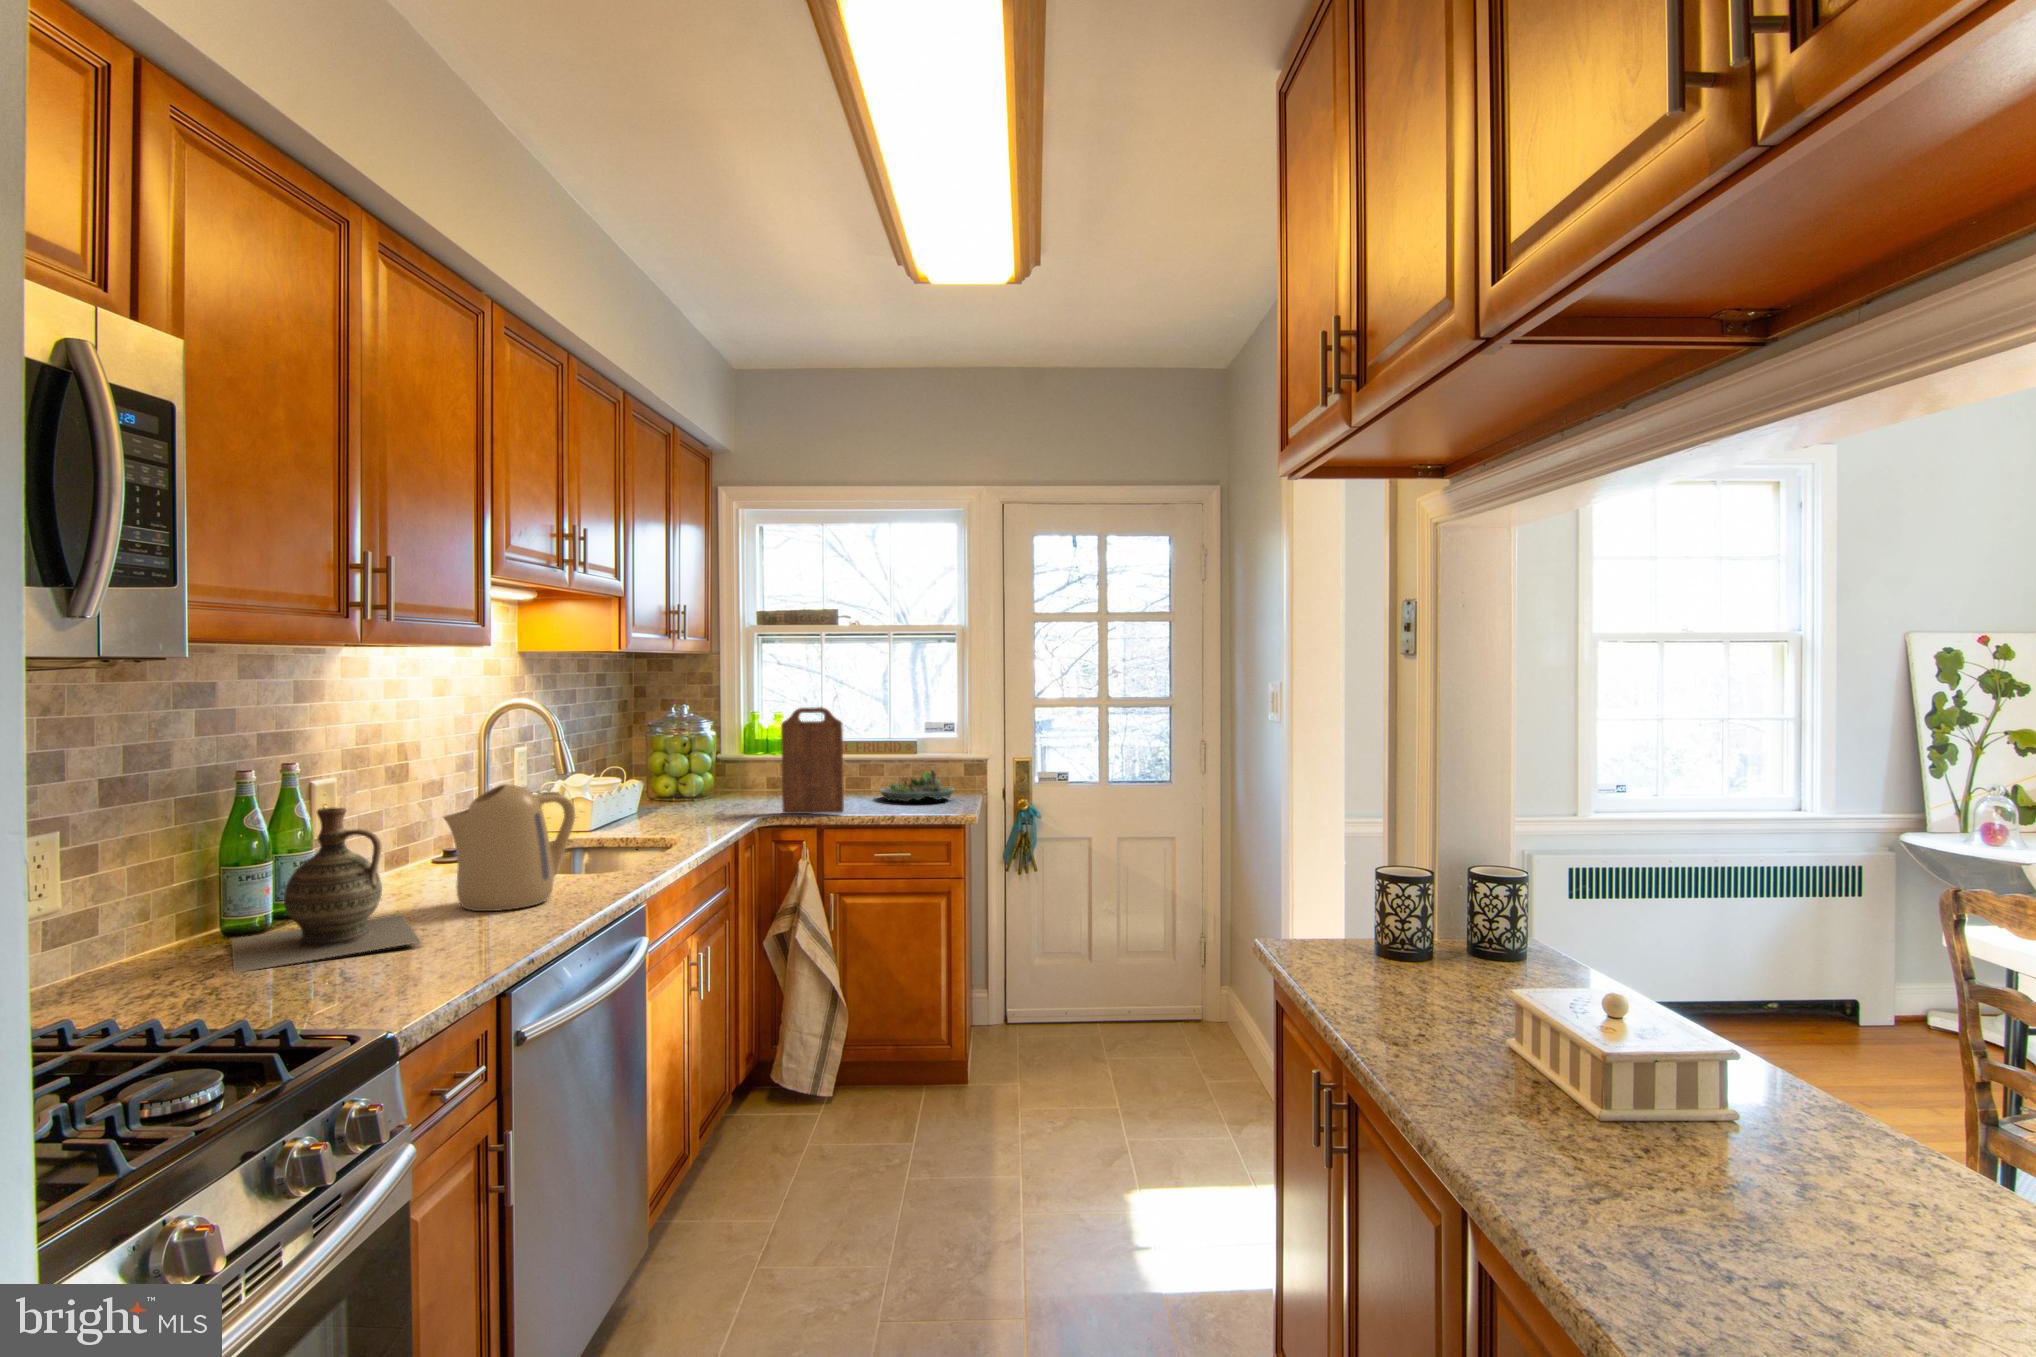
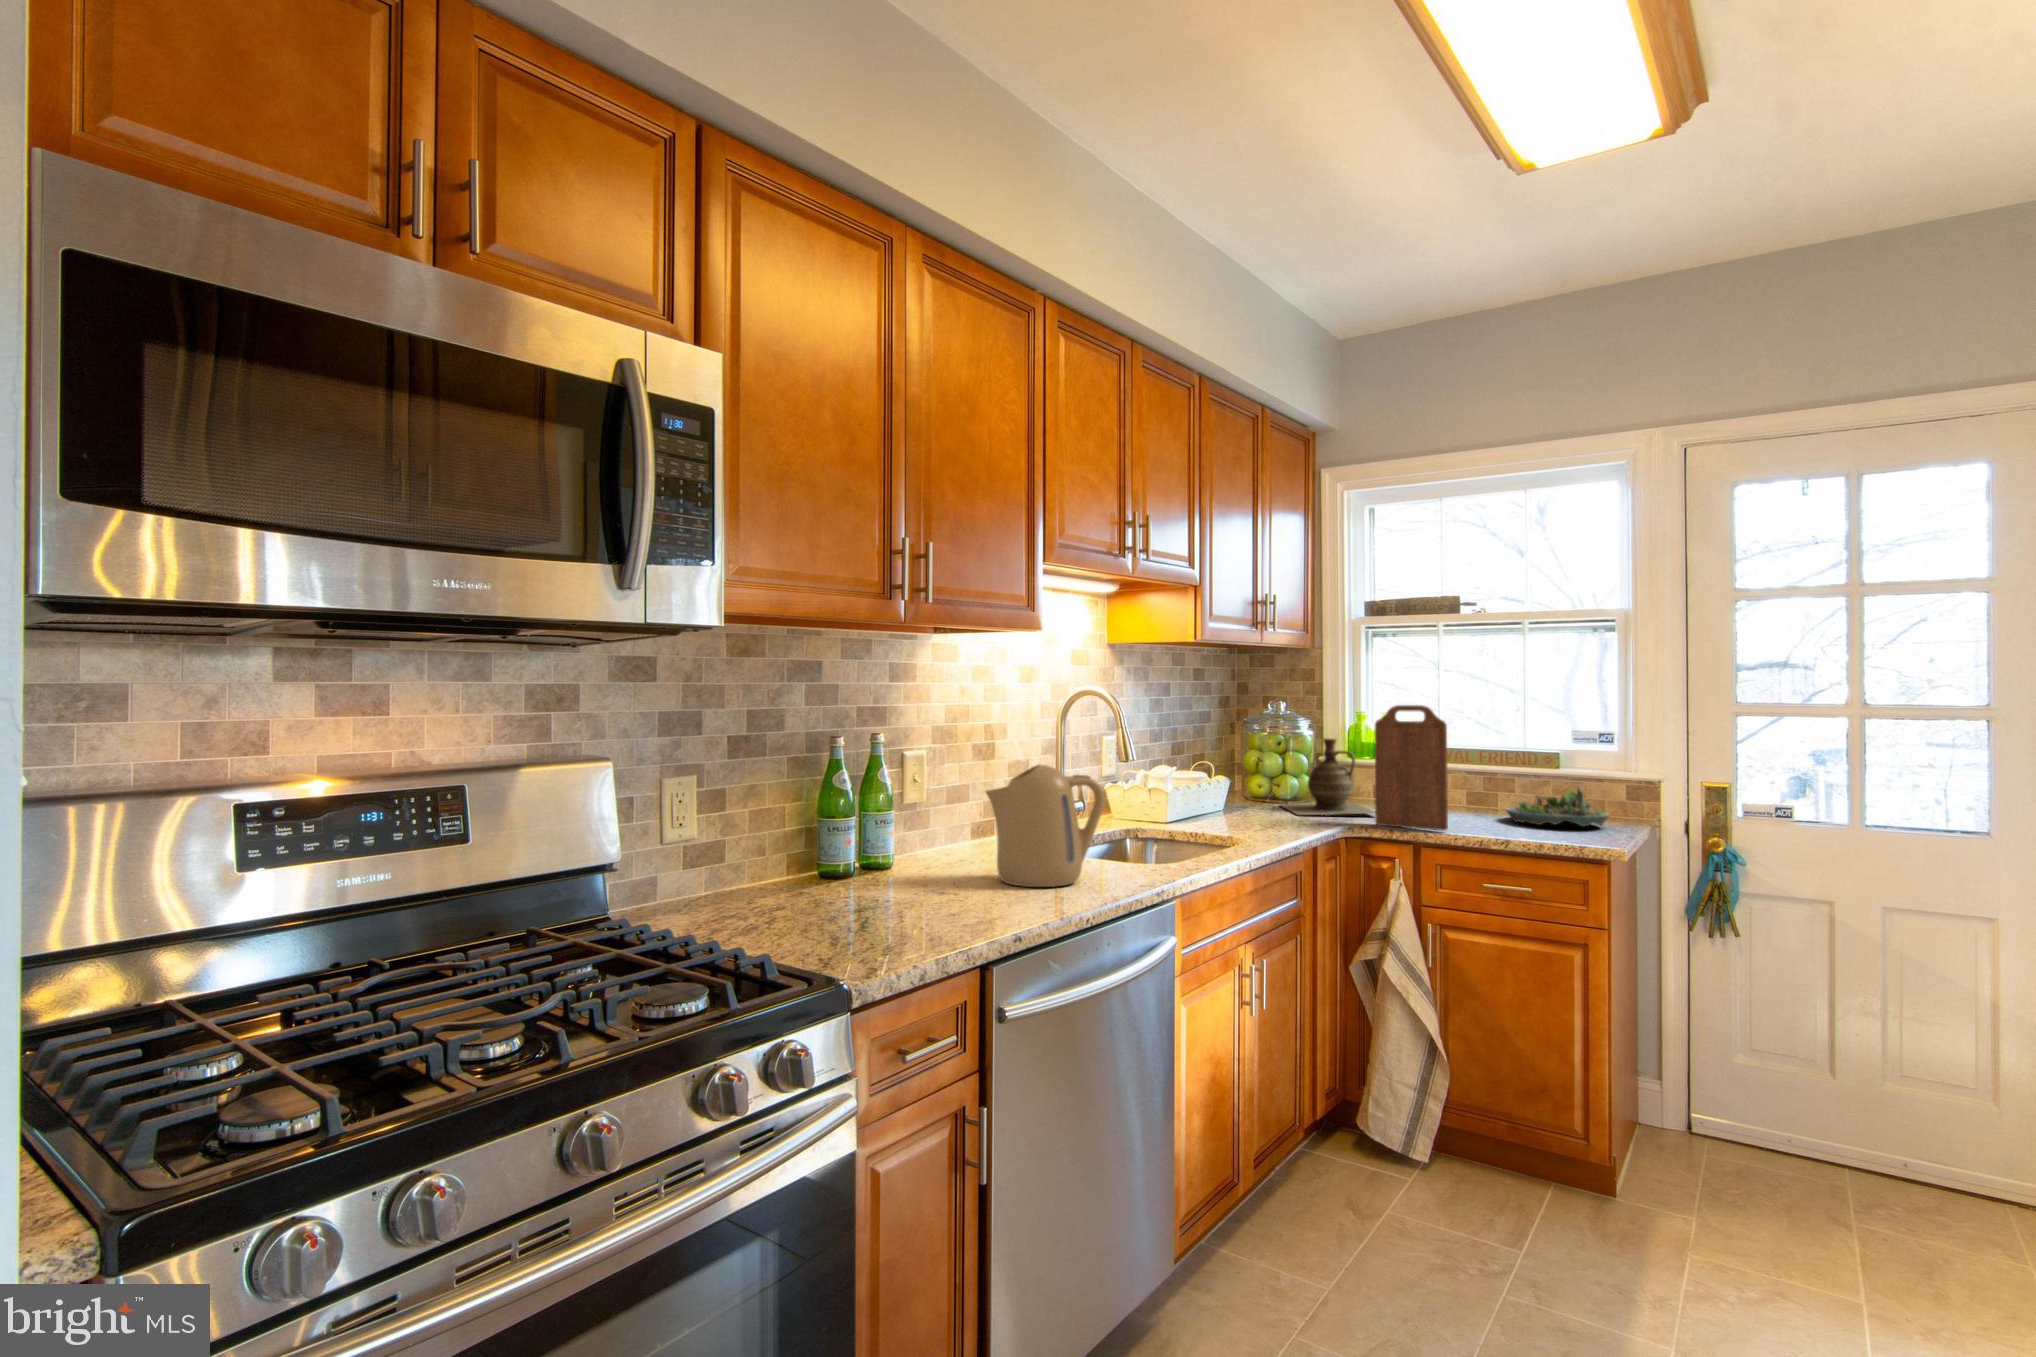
ceramic jug: present [232,808,420,972] -> present [1281,739,1375,815]

